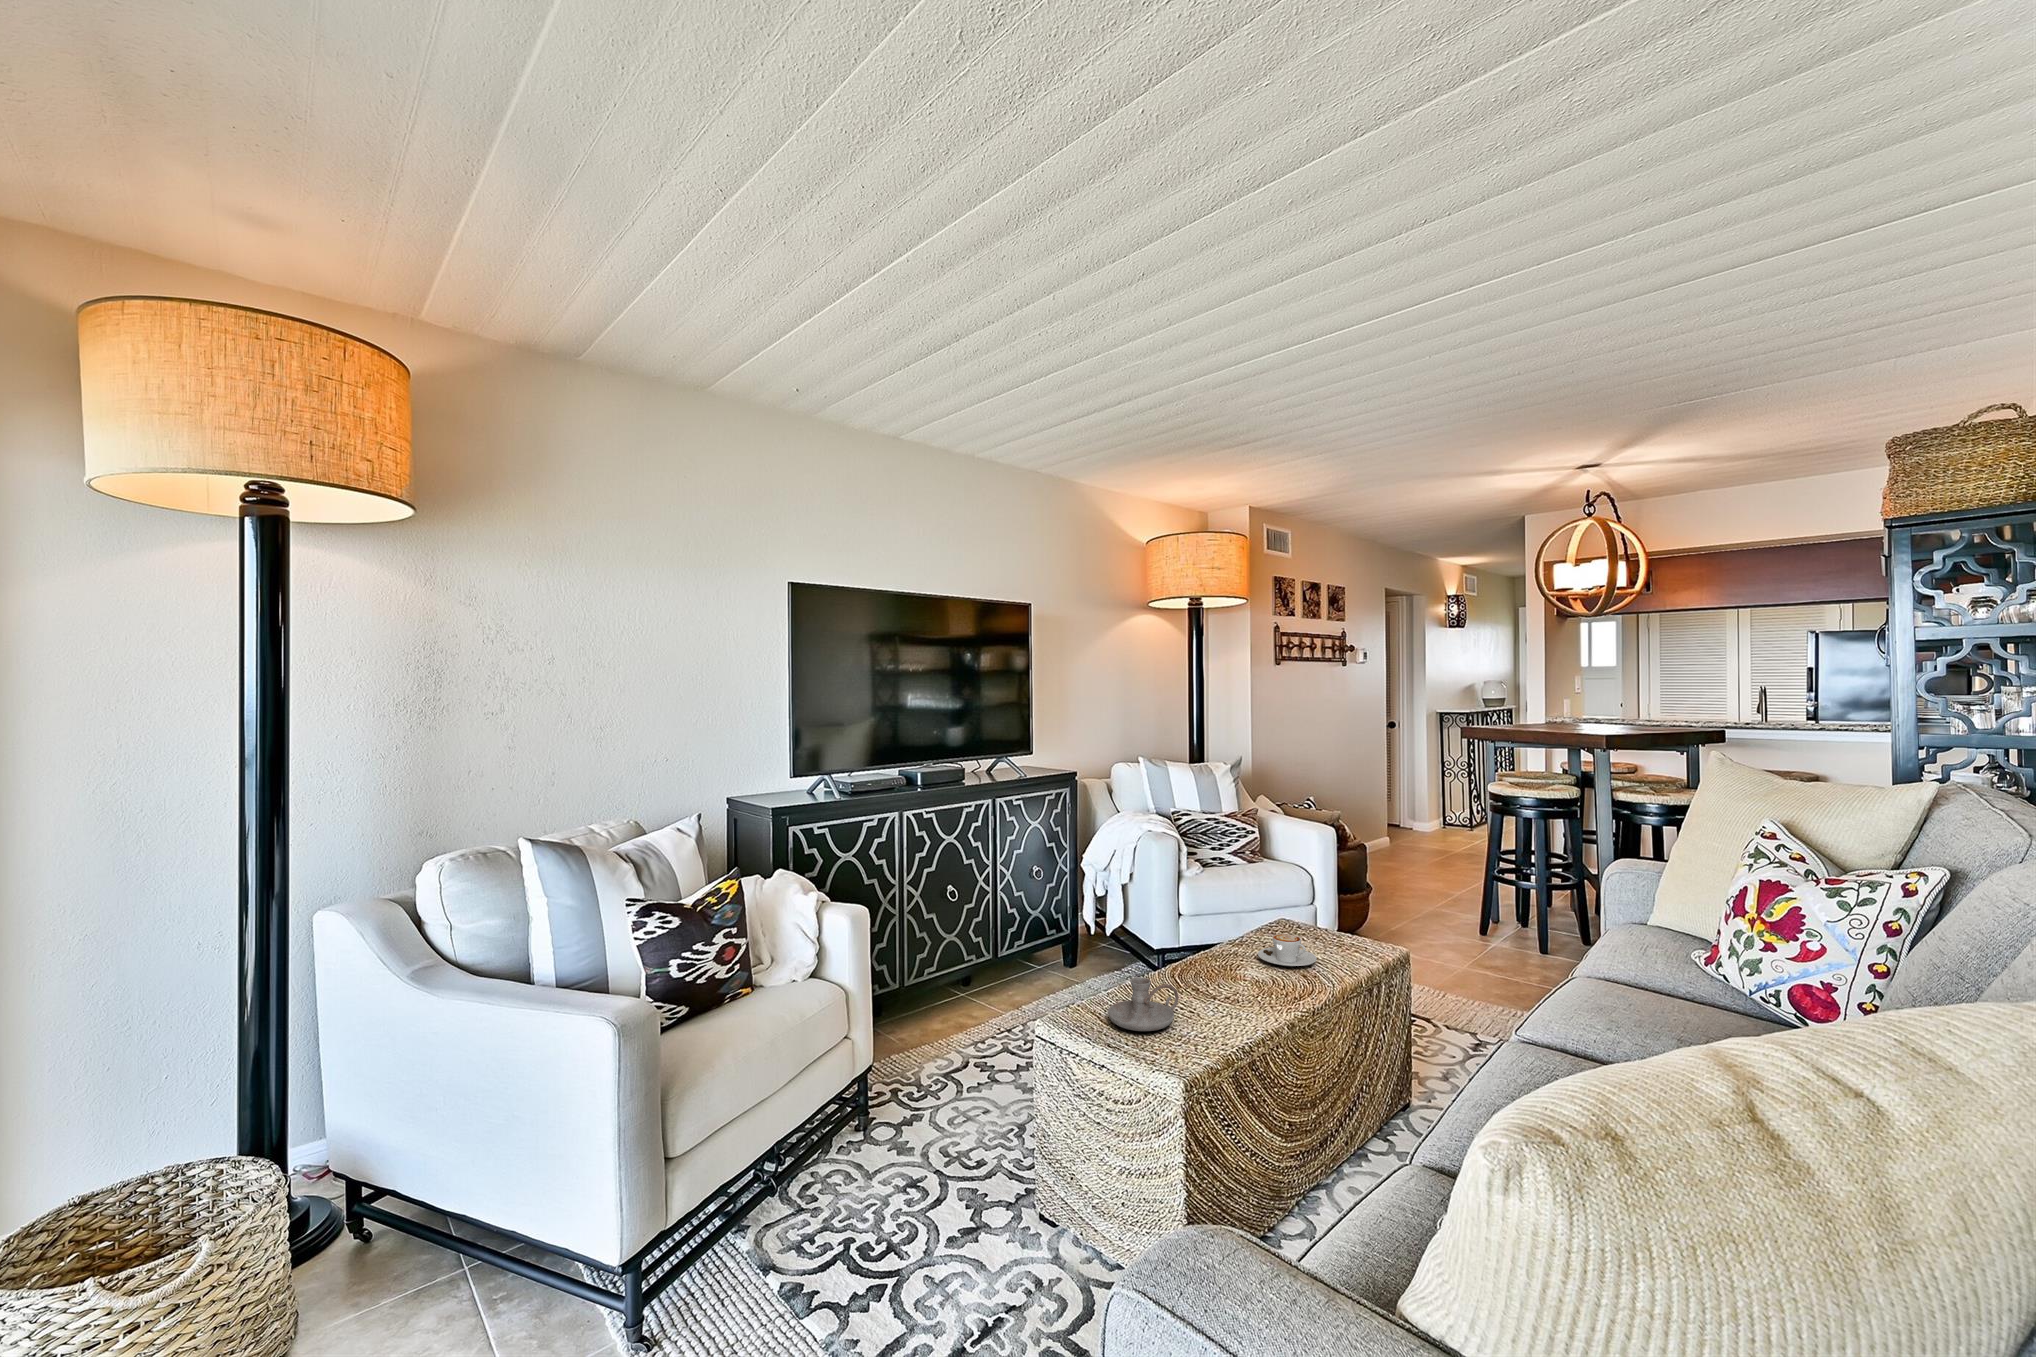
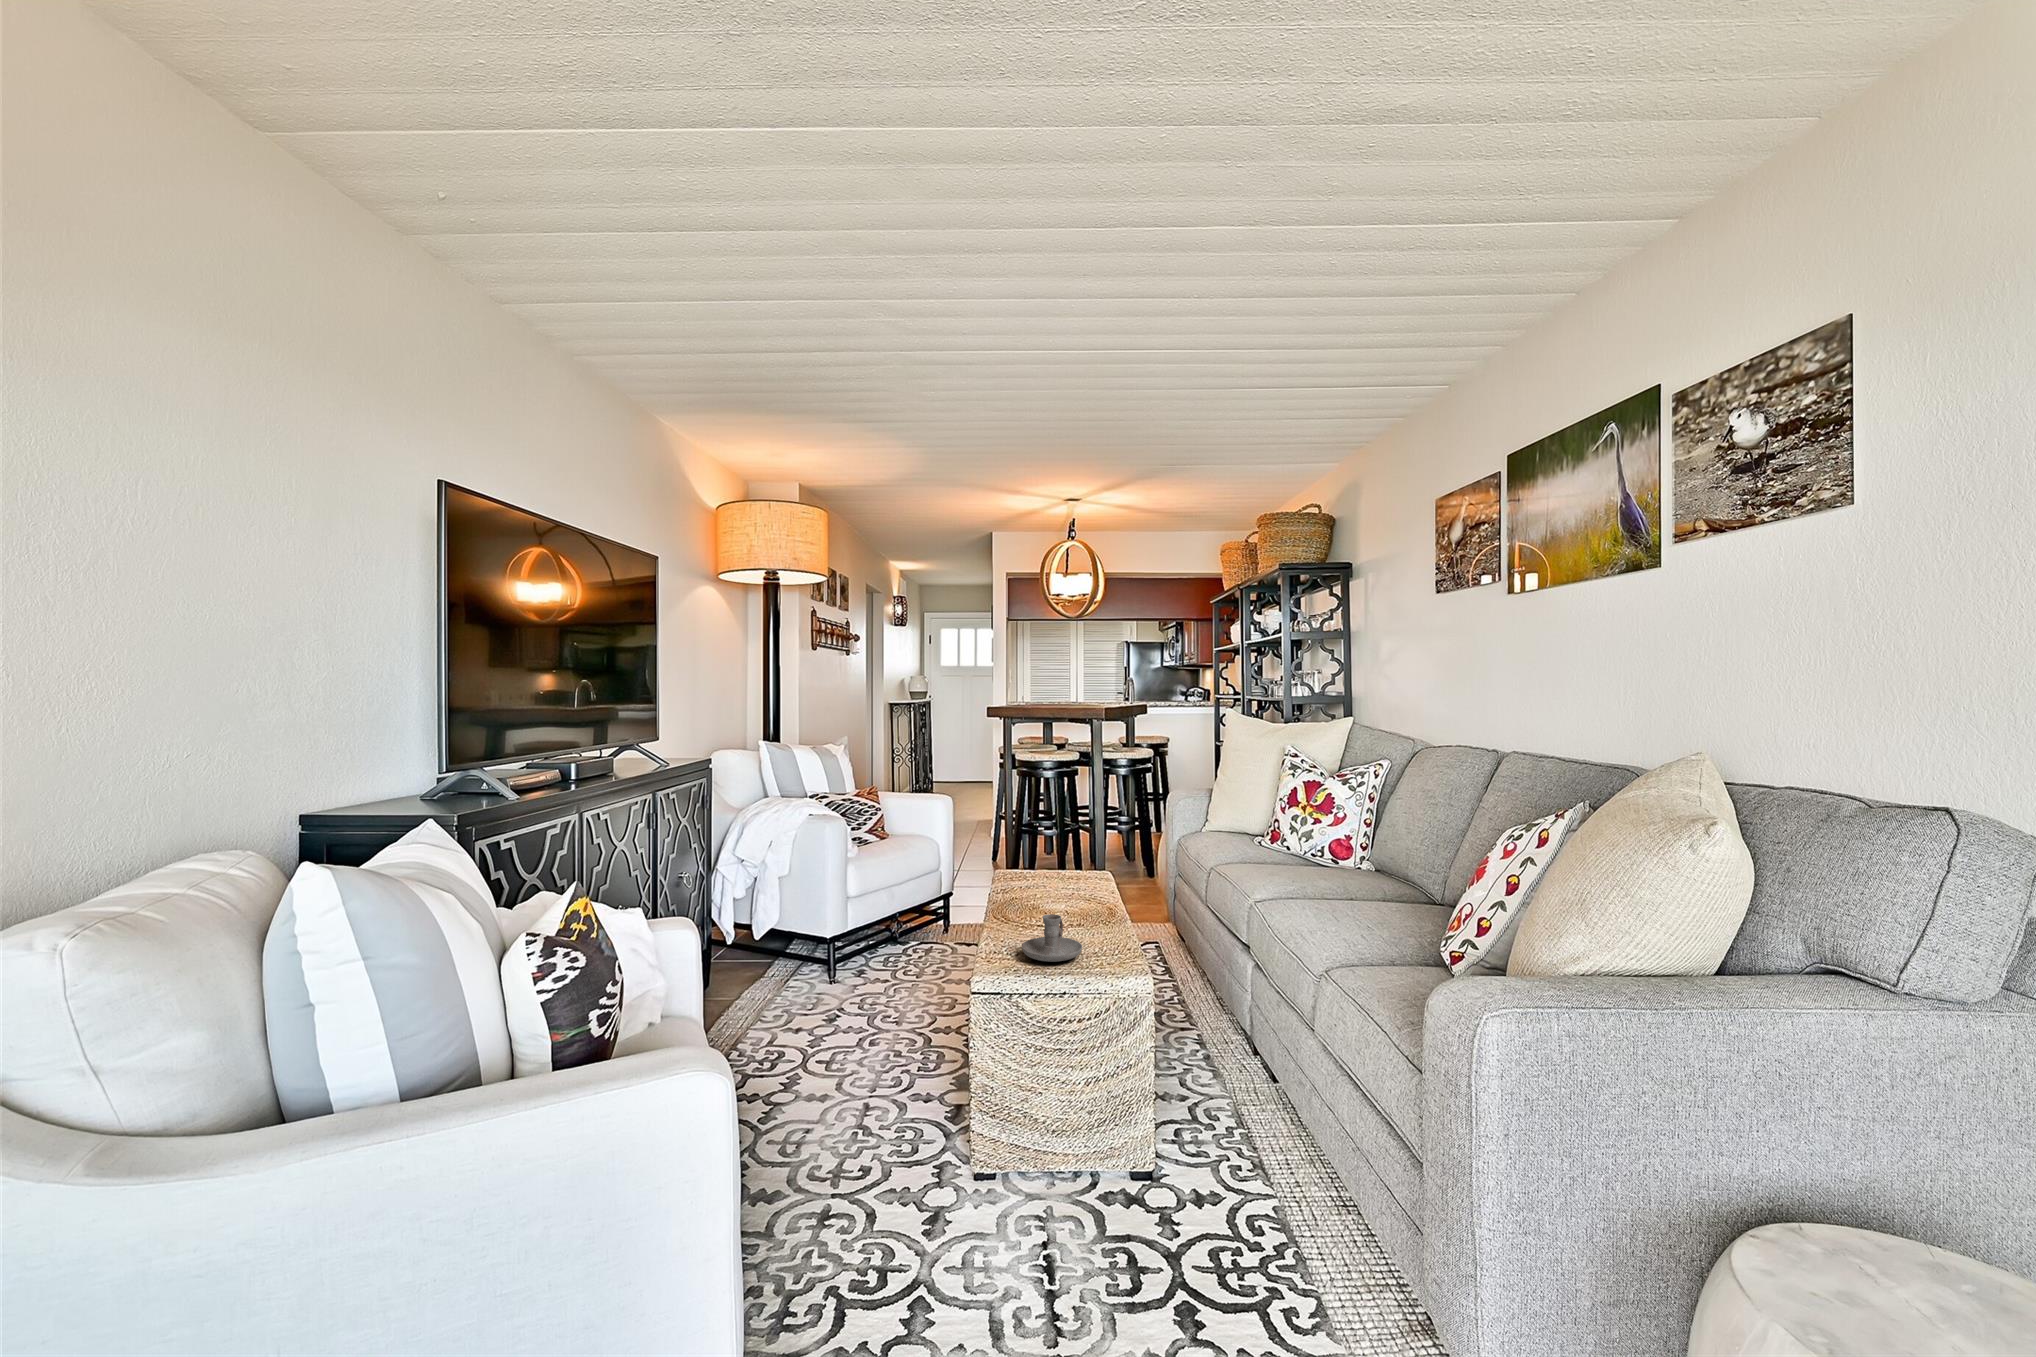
coffee cup: present [1258,934,1317,966] -> none [1035,869,1083,894]

